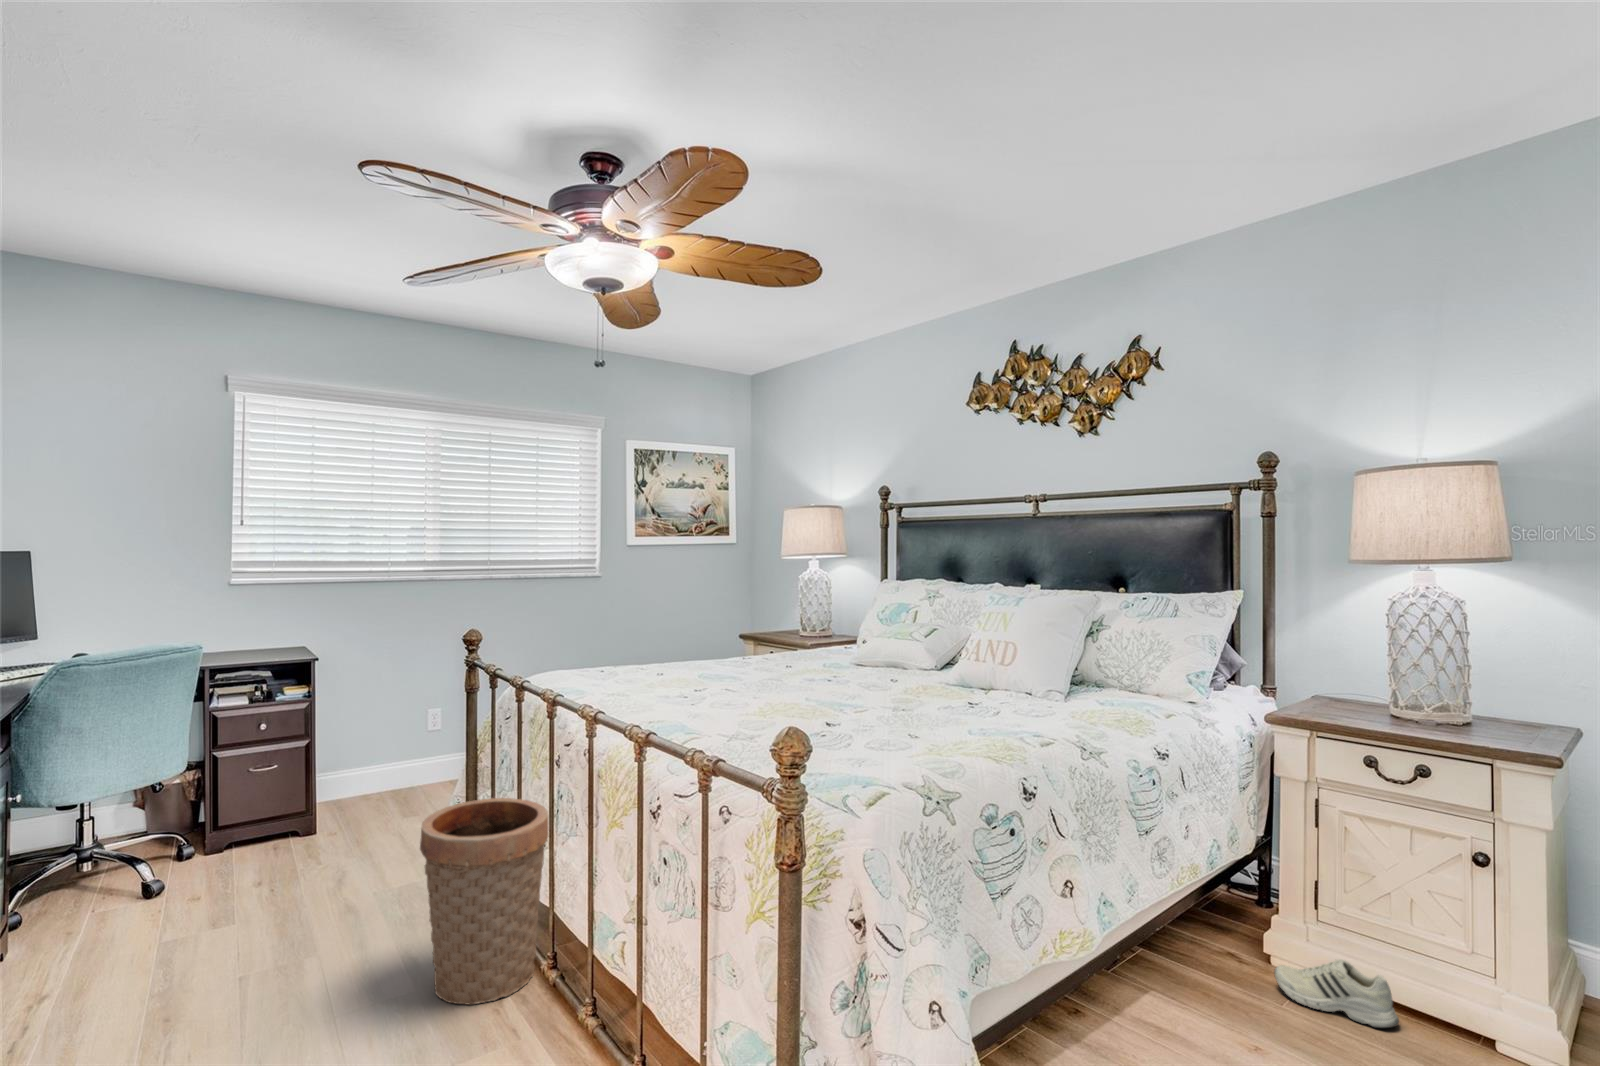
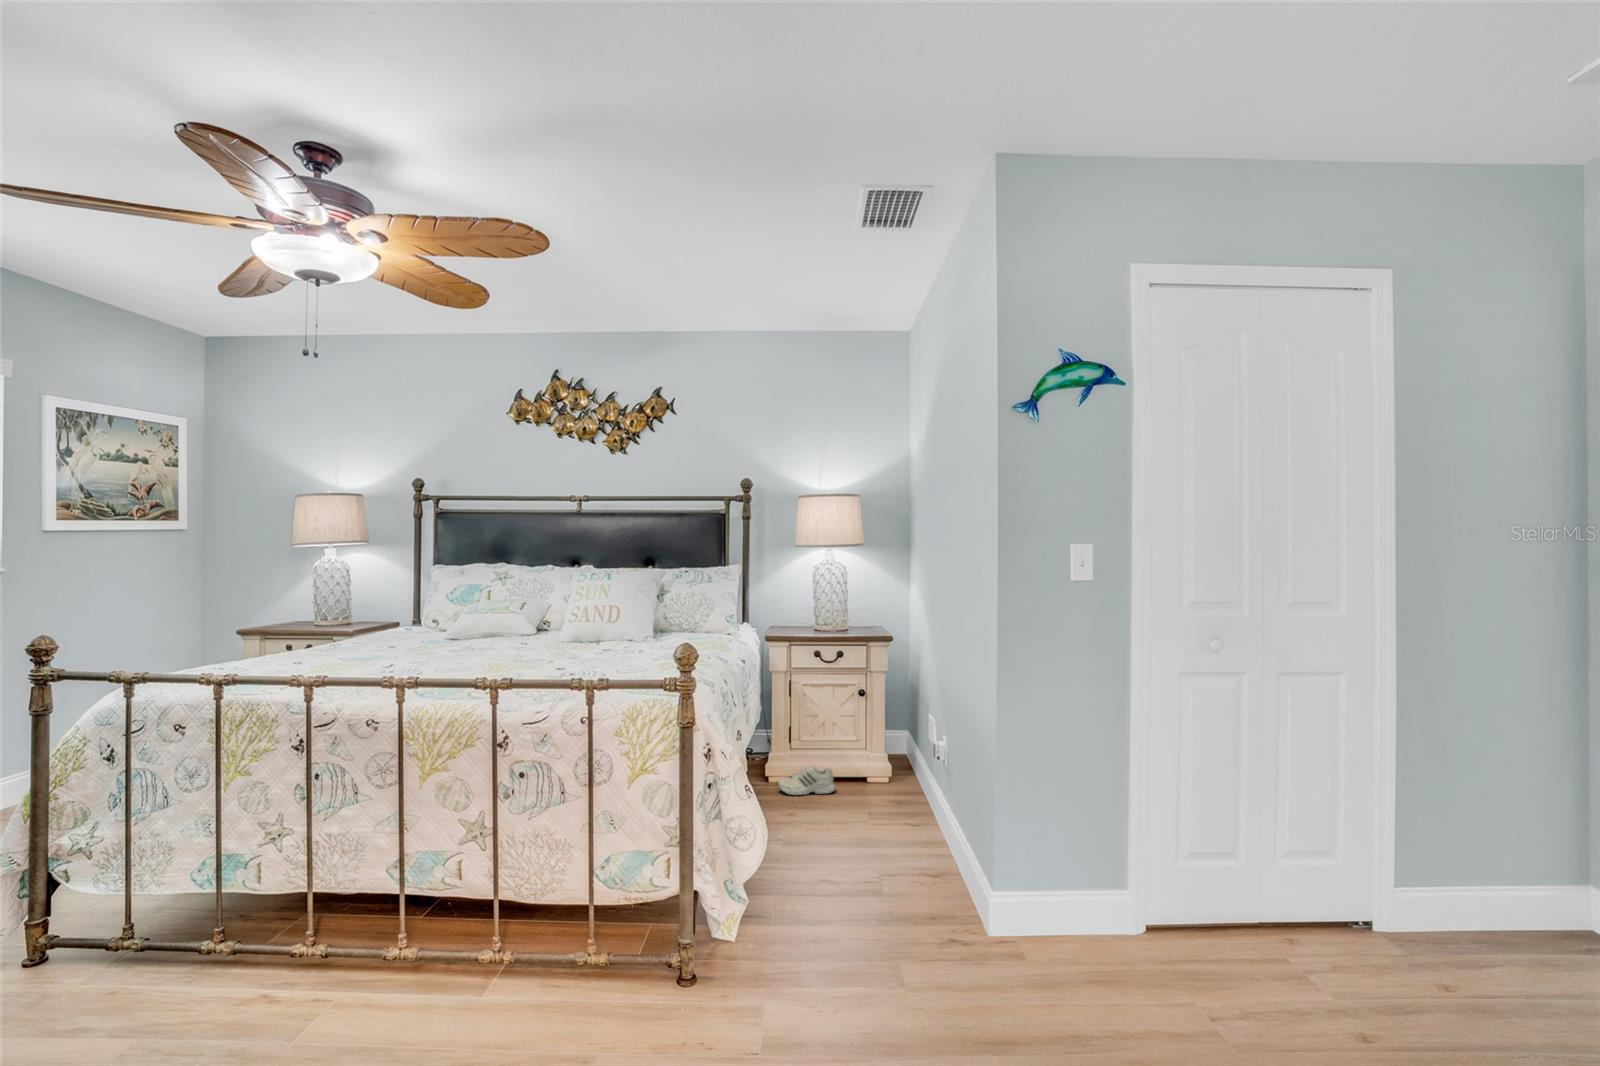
basket: present [420,798,548,1005] -> none [113,800,277,1029]

